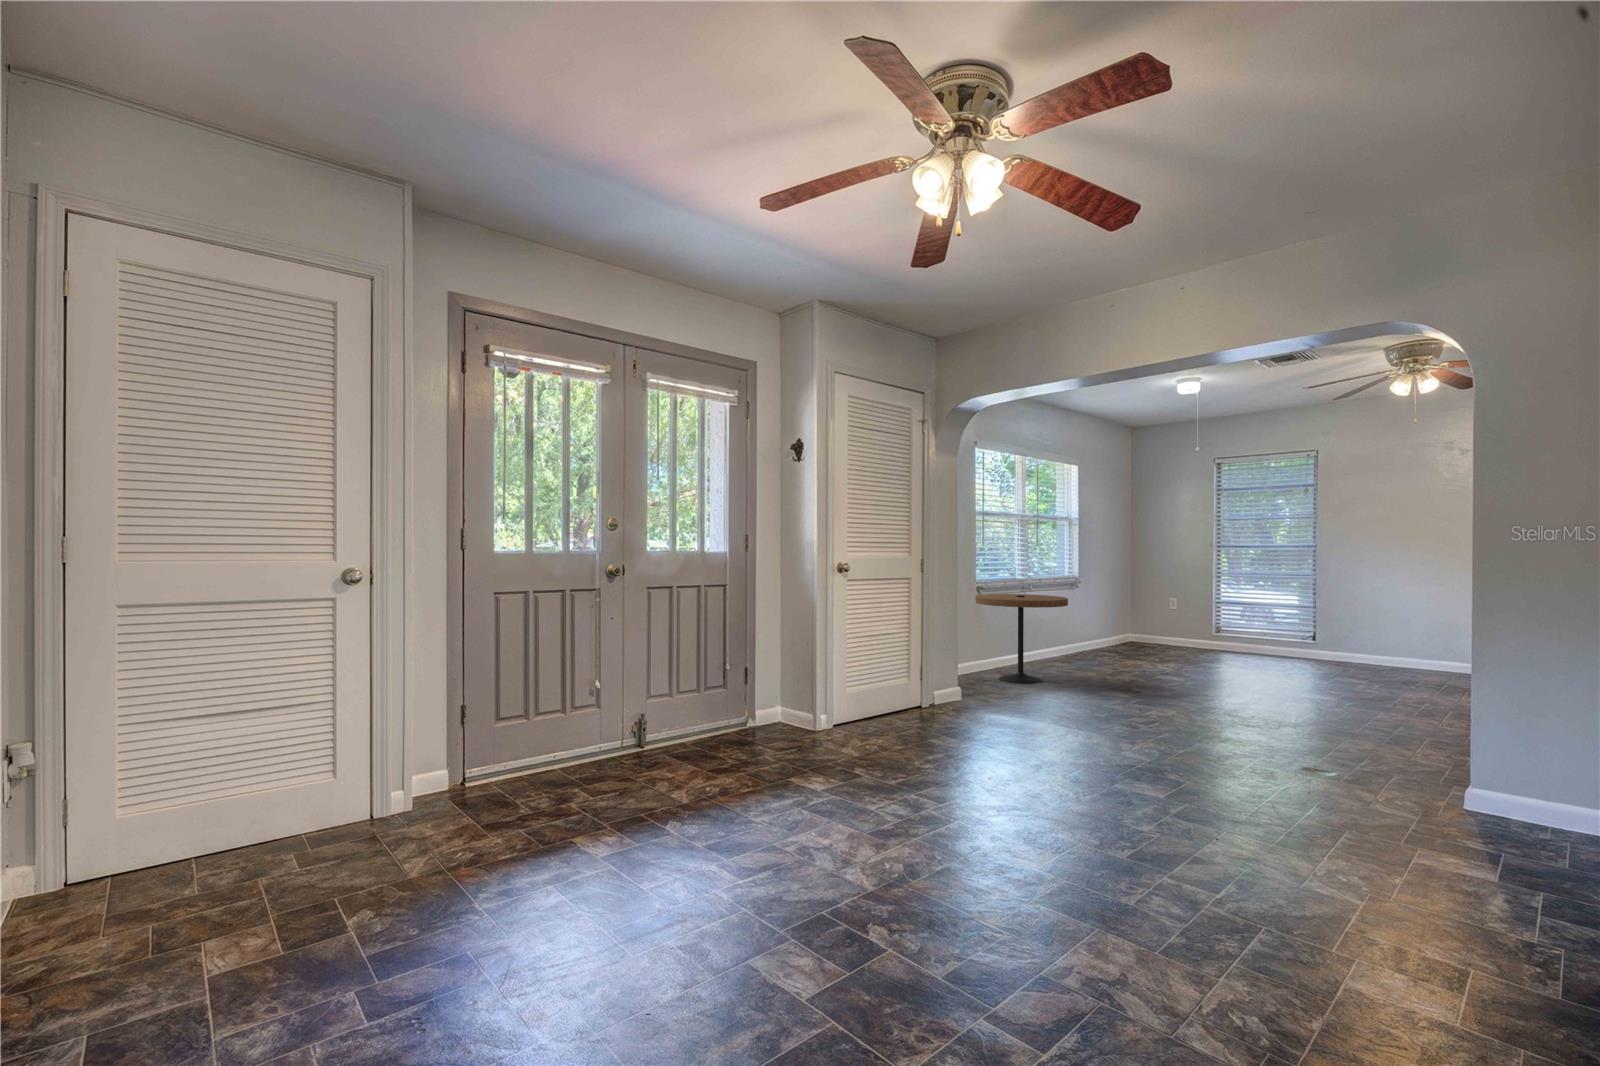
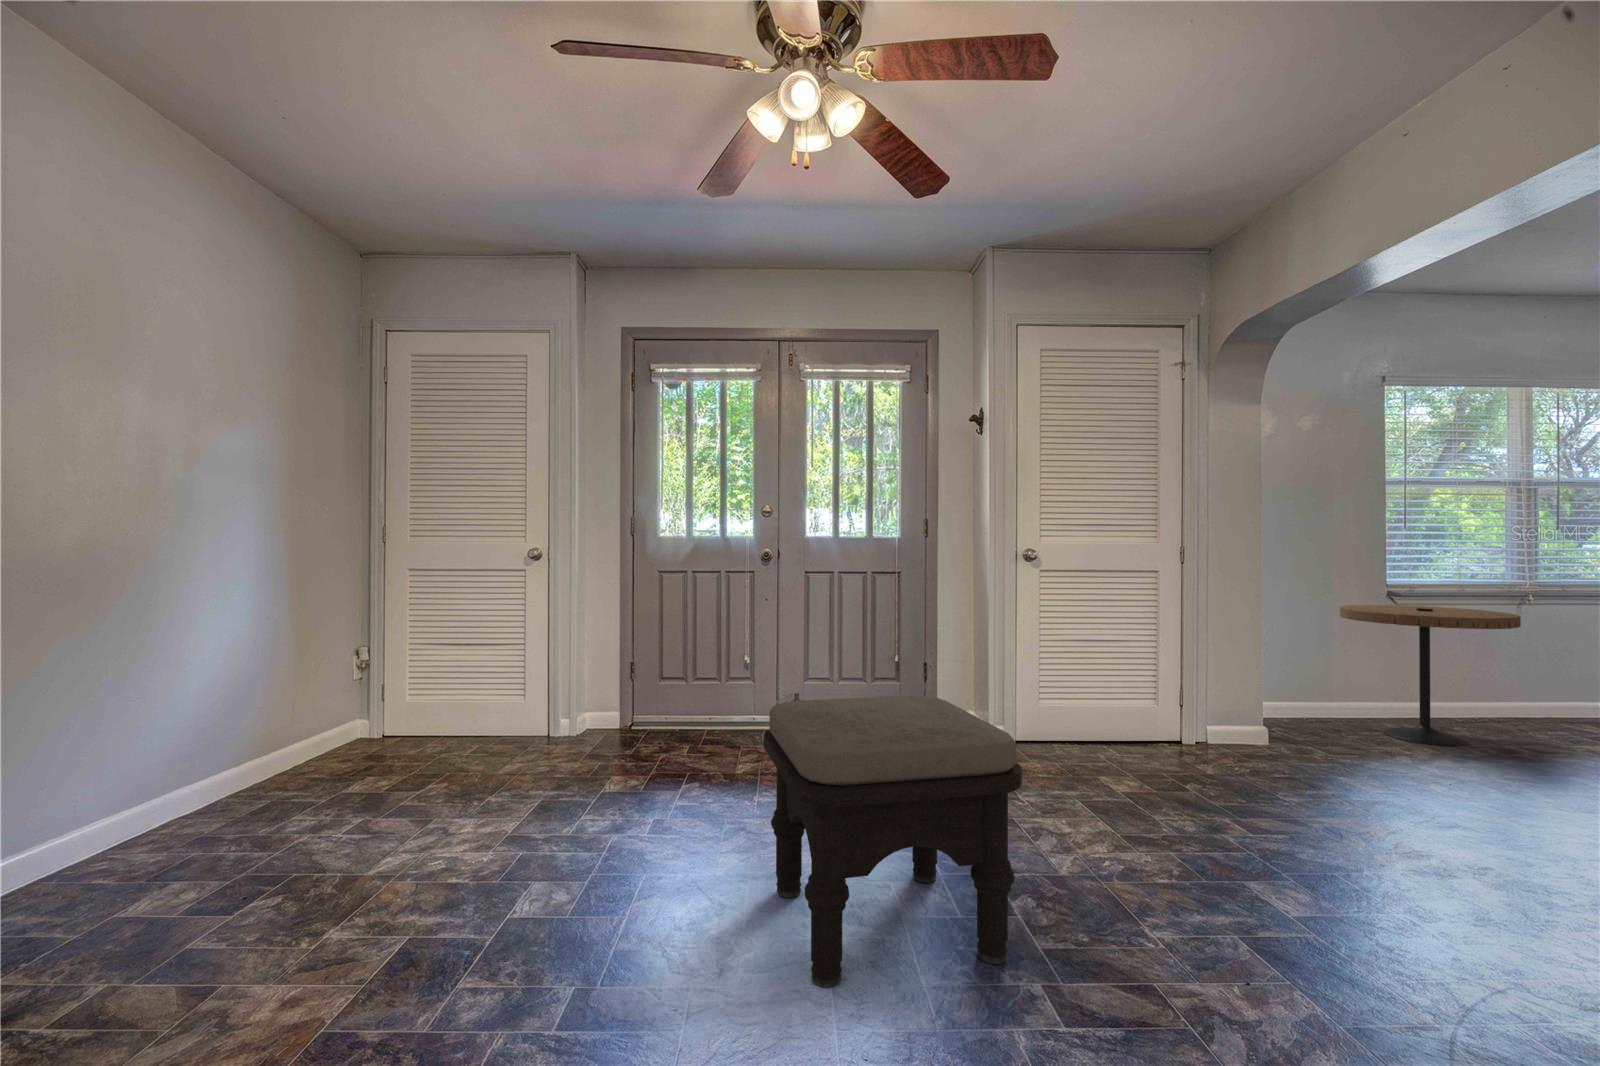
ottoman: none [882,686,1091,911] -> present [764,696,1022,988]

